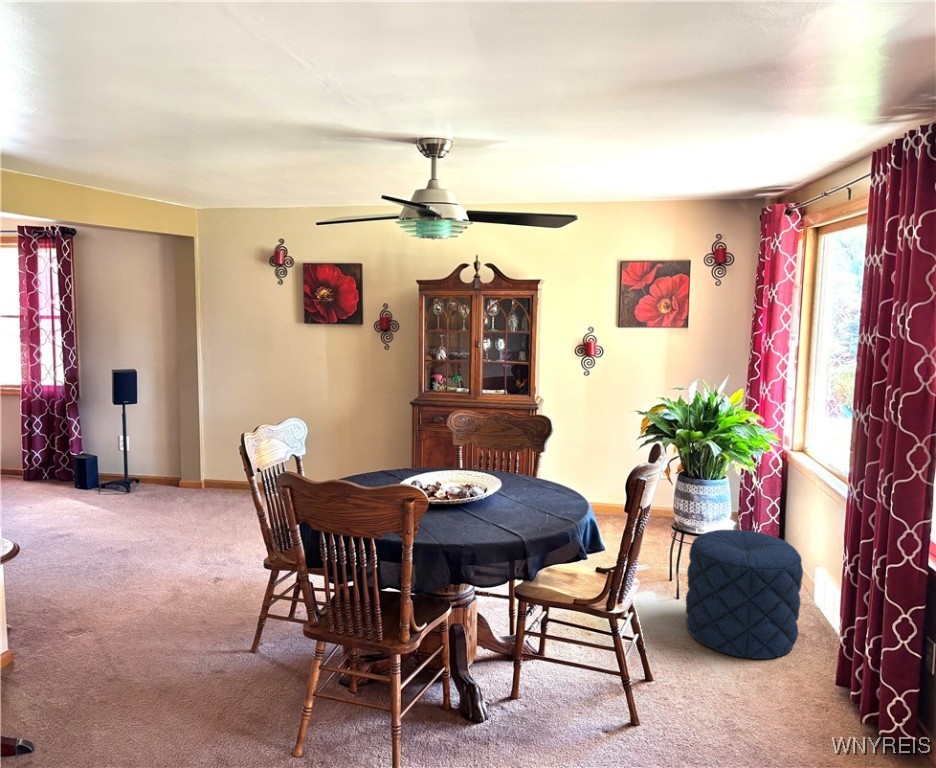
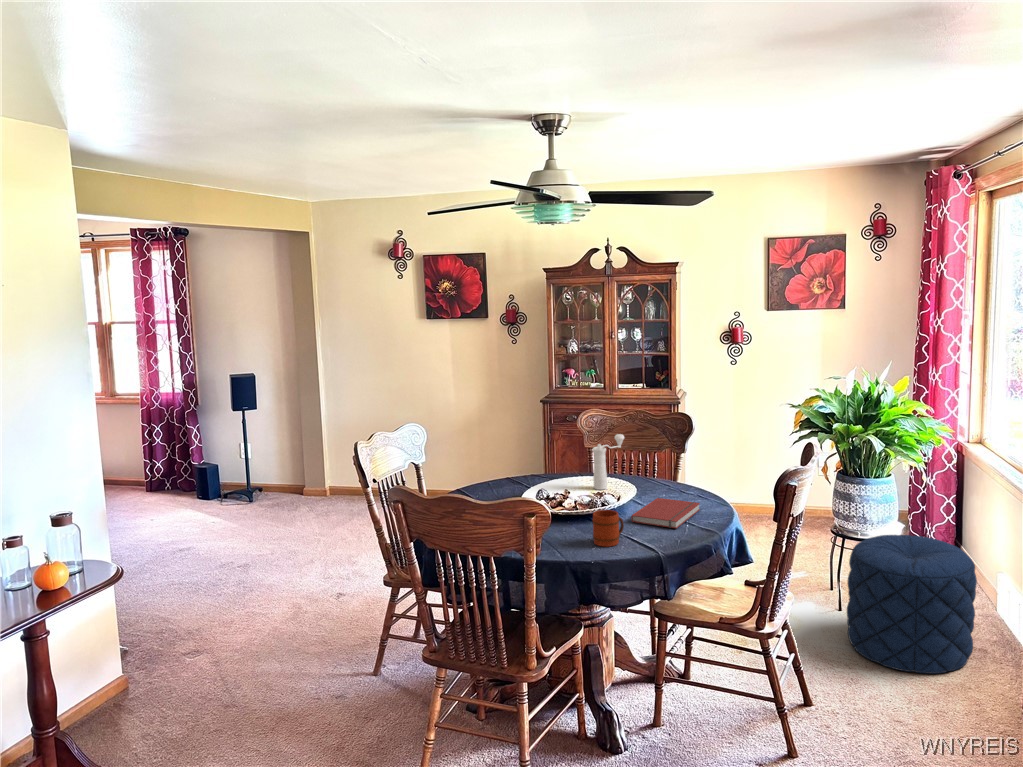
pepper mill: none [455,428,487,480] -> present [593,434,624,490]
book: none [490,488,556,516] -> present [631,498,700,528]
mug: none [451,495,482,531] -> present [592,510,624,547]

